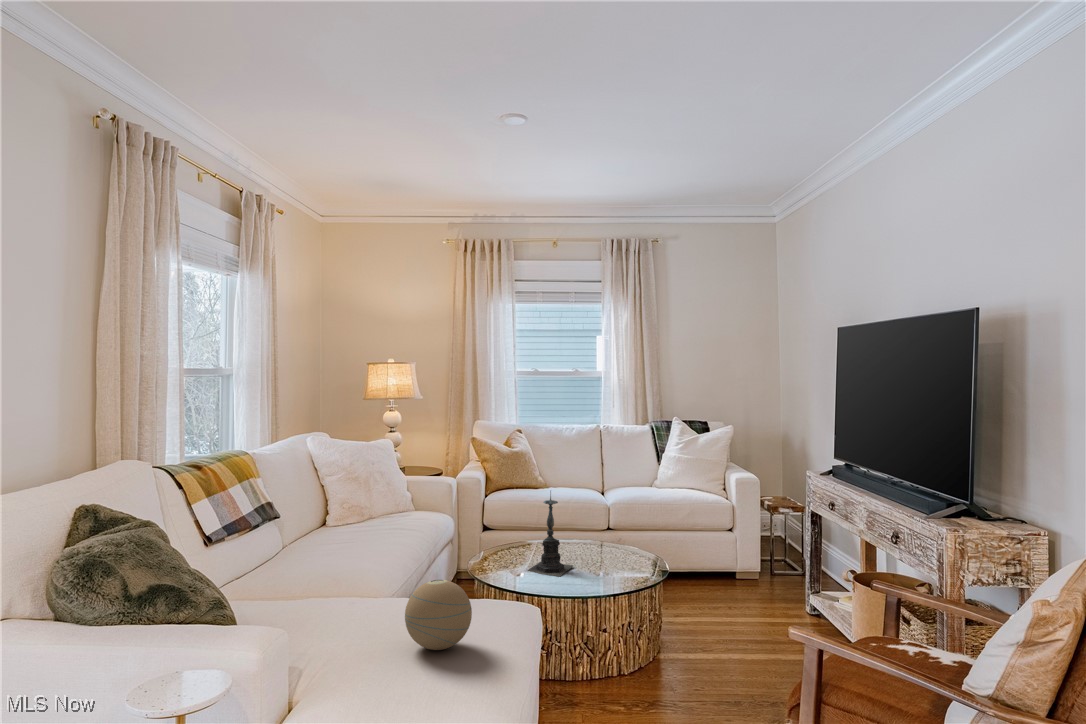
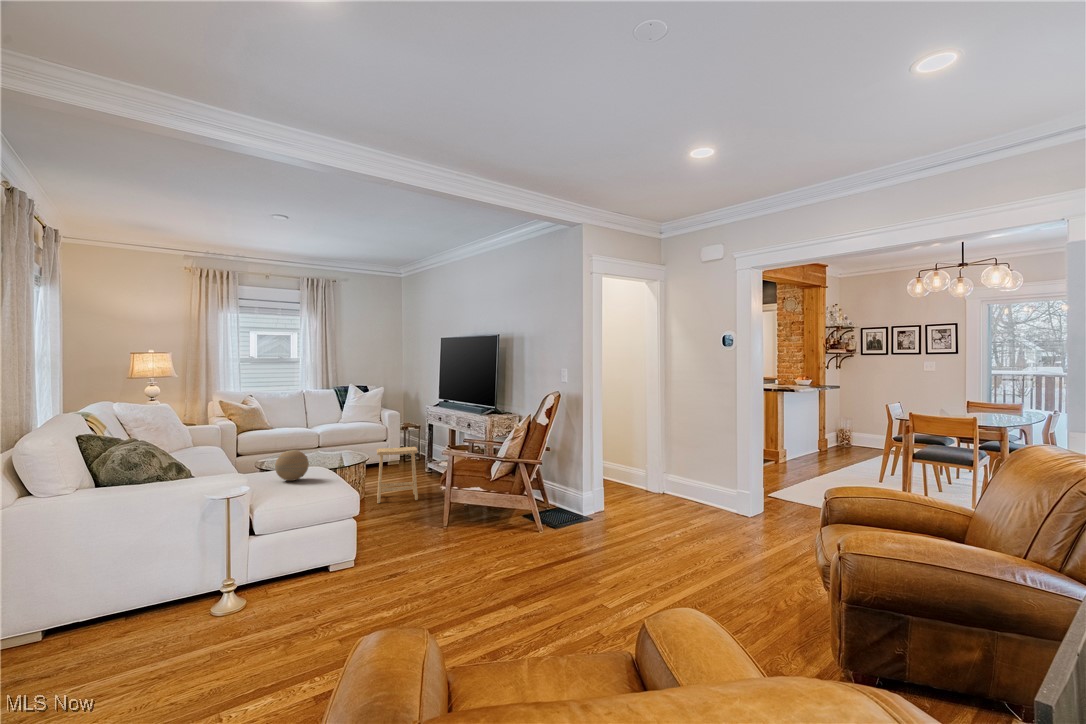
candle holder: present [528,494,573,577] -> none [299,417,323,460]
footstool: none [673,565,764,701] -> present [377,447,418,503]

